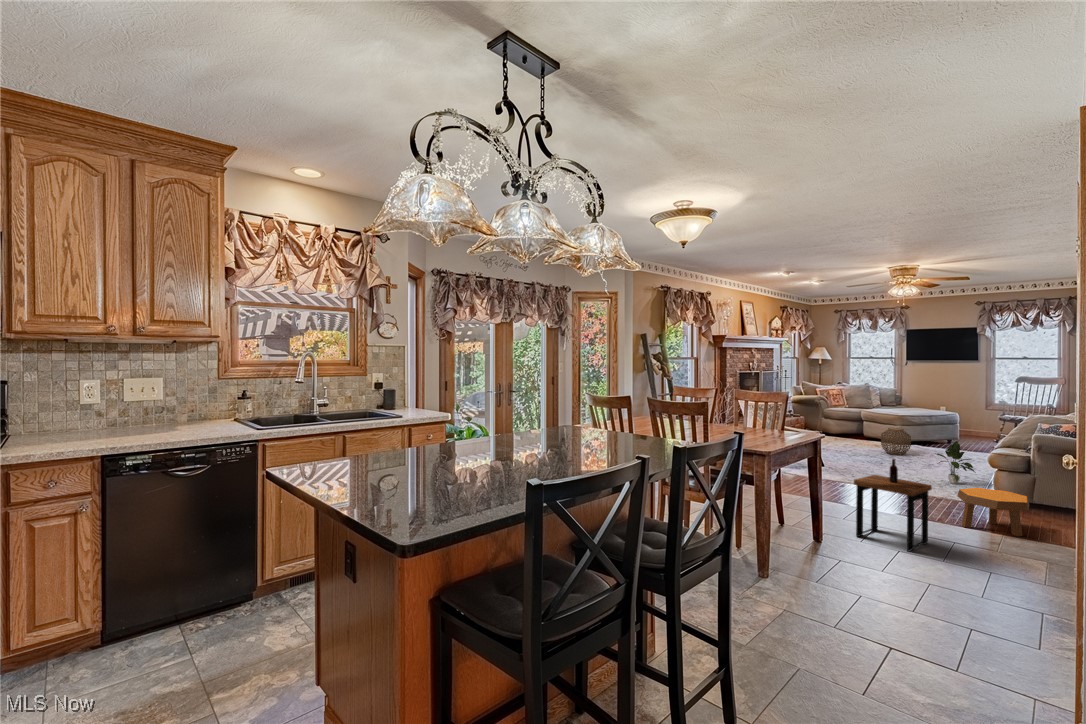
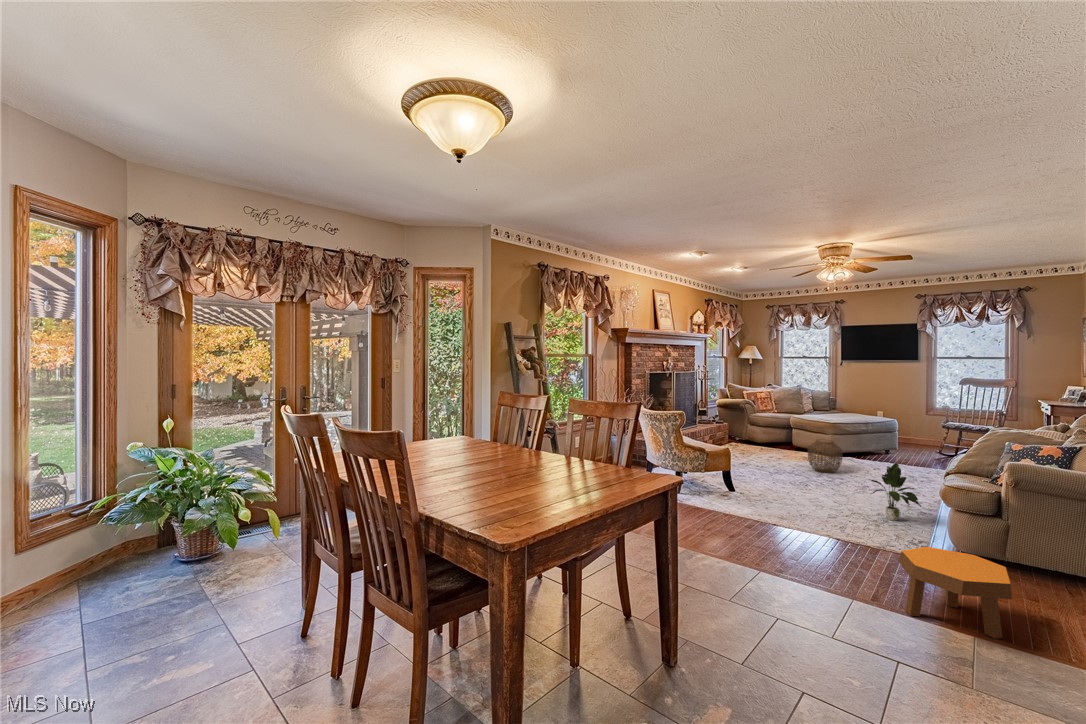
side table: present [854,459,932,551] -> none [732,515,857,689]

